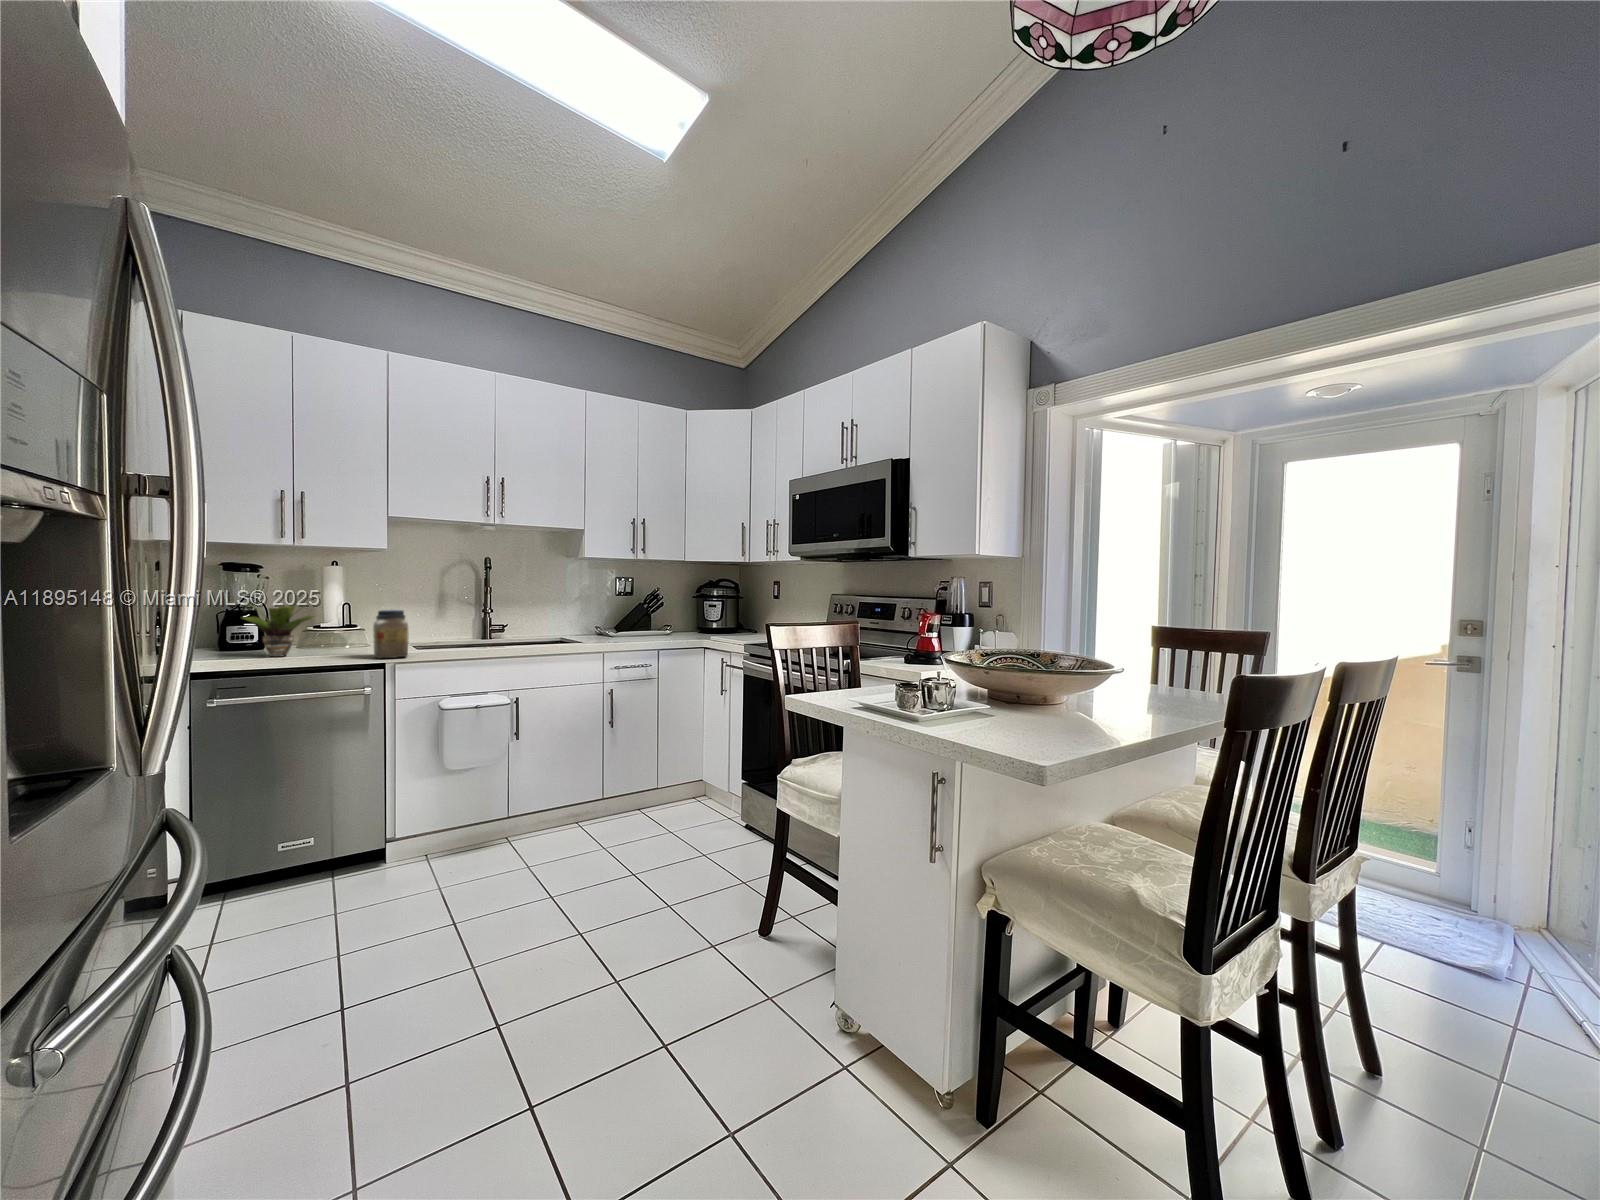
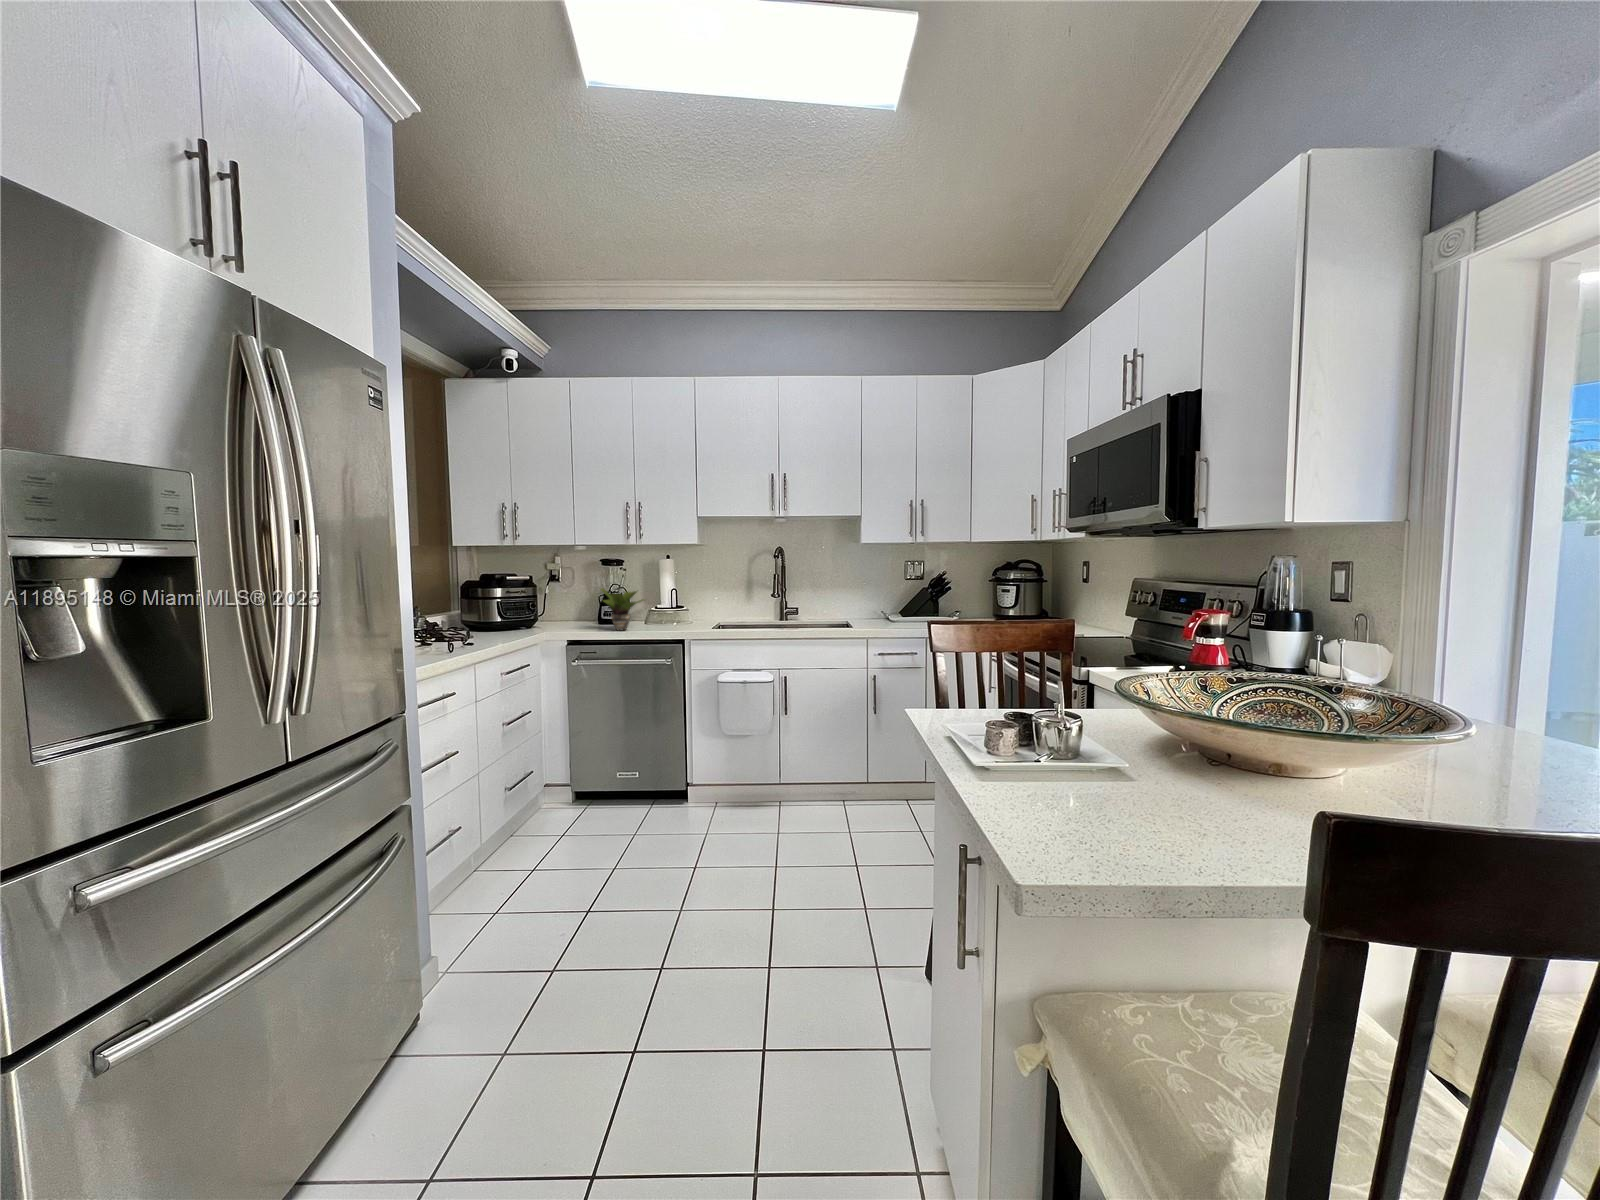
jar: present [373,610,408,659] -> none [672,595,697,636]

